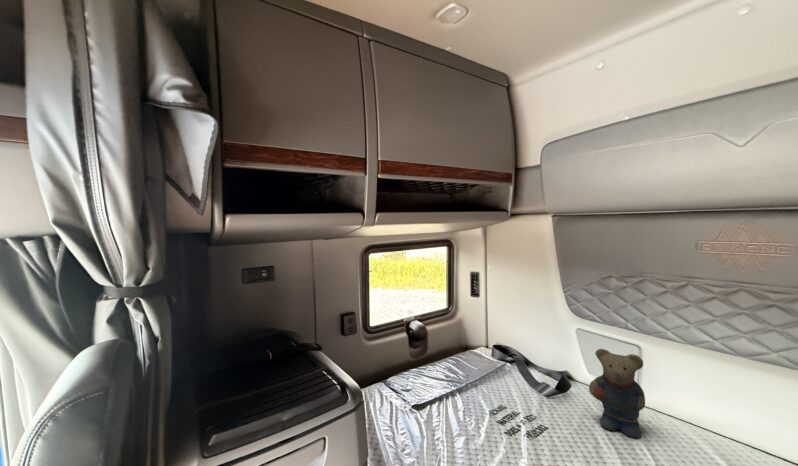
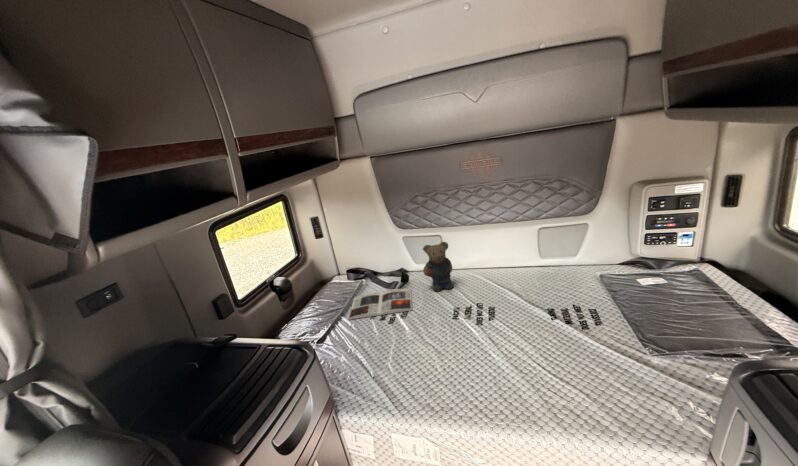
magazine: none [462,379,565,435] -> present [349,289,412,320]

